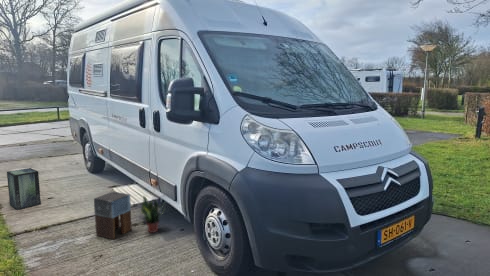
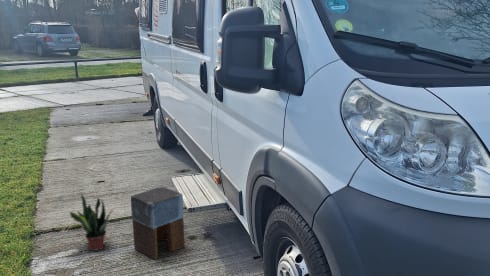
storage box: present [7,168,41,210] -> none [48,140,87,196]
potted plant: present [141,196,160,233] -> present [70,195,112,251]

